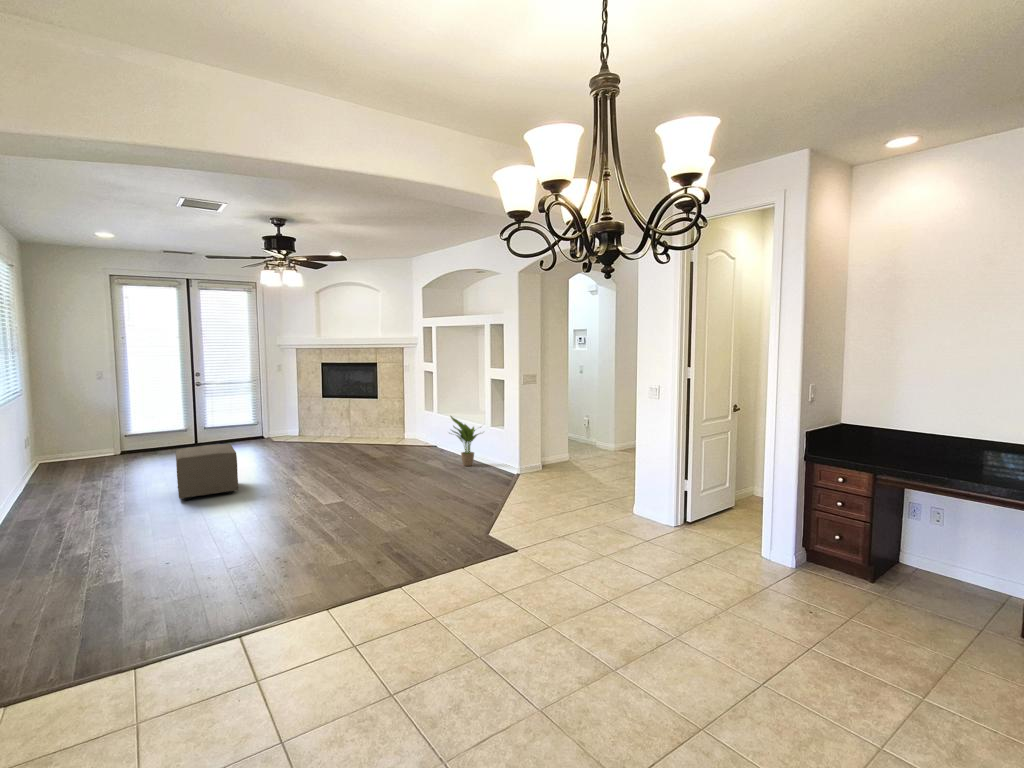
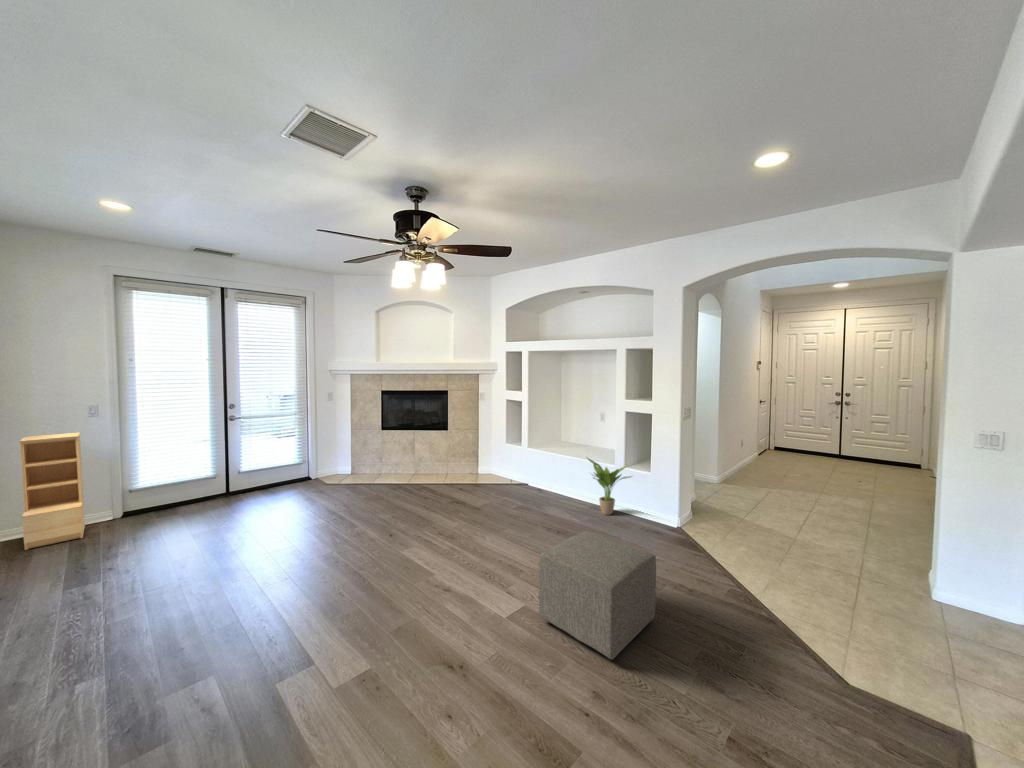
bookshelf: none [57,389,98,465] -> present [20,432,85,550]
ottoman: present [176,444,238,500] -> present [539,530,656,659]

